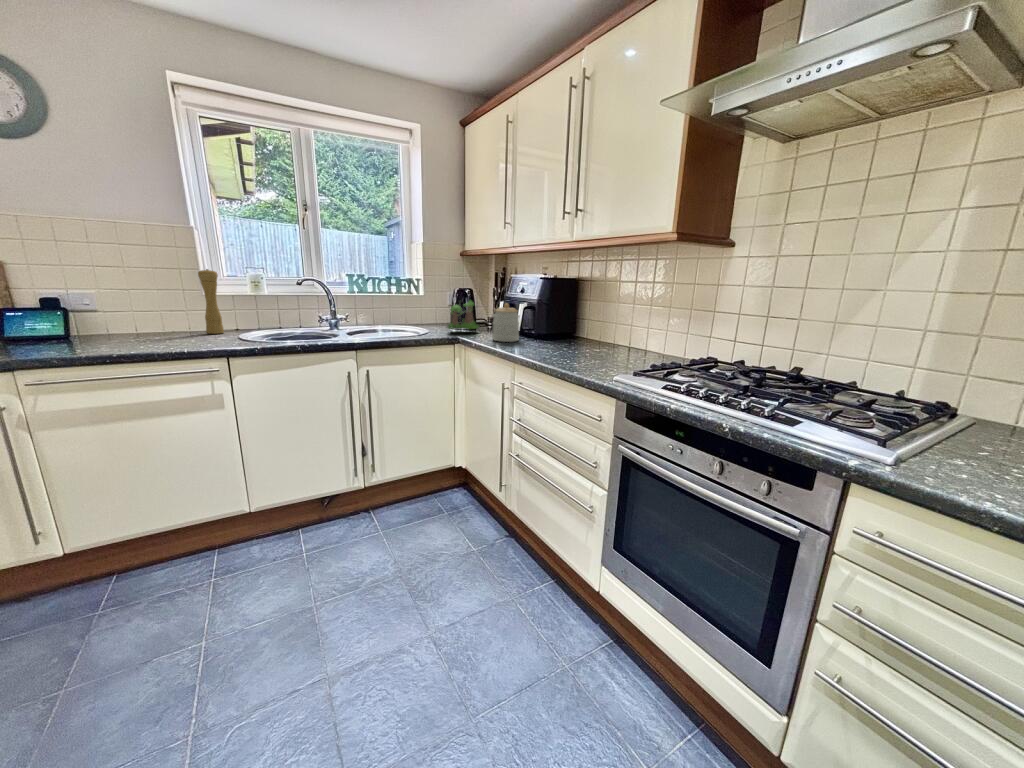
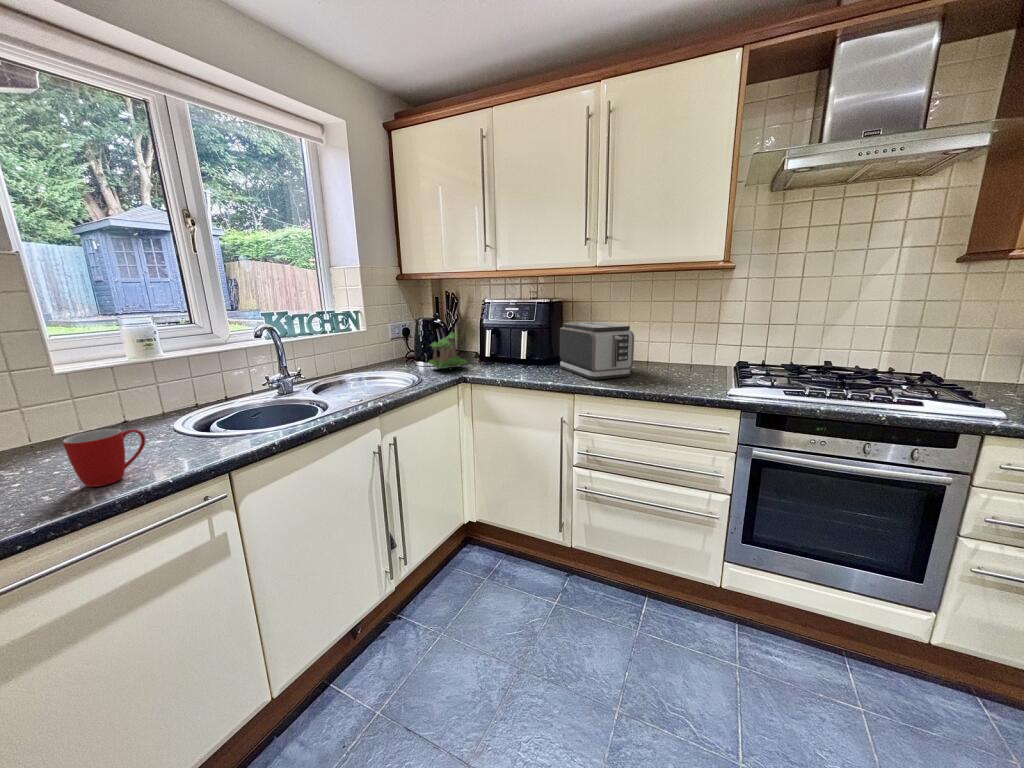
pepper mill: present [198,269,224,334] -> none [50,327,114,439]
toaster: none [531,299,587,355] -> present [560,322,634,380]
jar: present [492,303,519,342] -> none [507,332,536,373]
mug: none [151,320,191,347] -> present [63,429,145,487]

